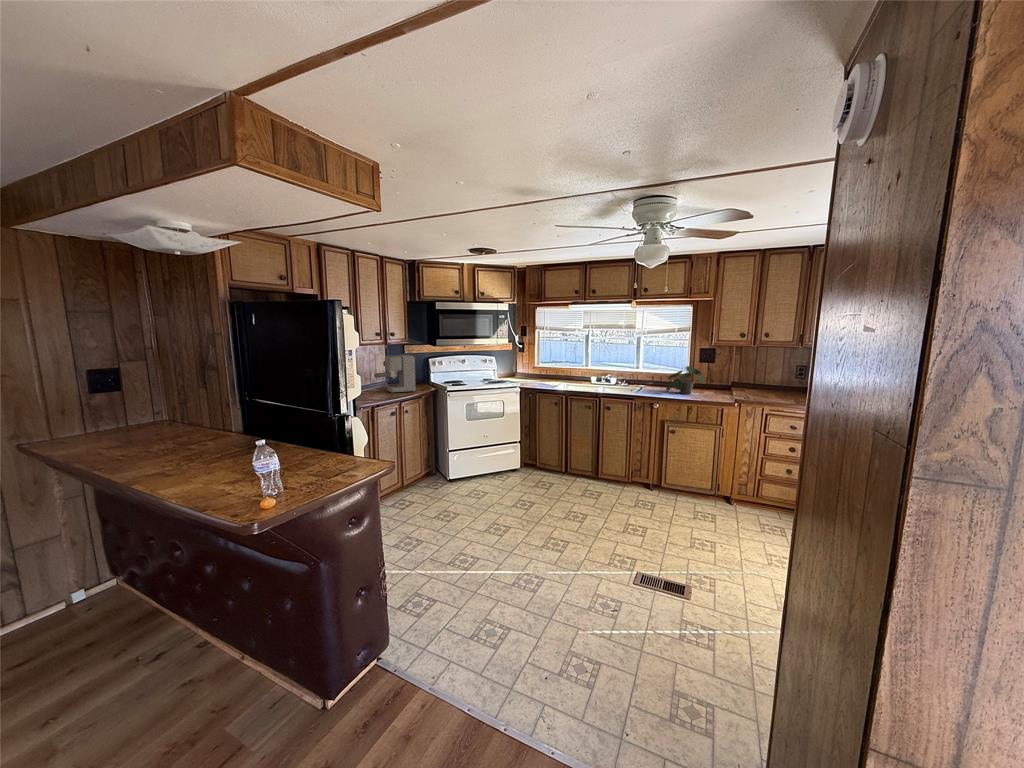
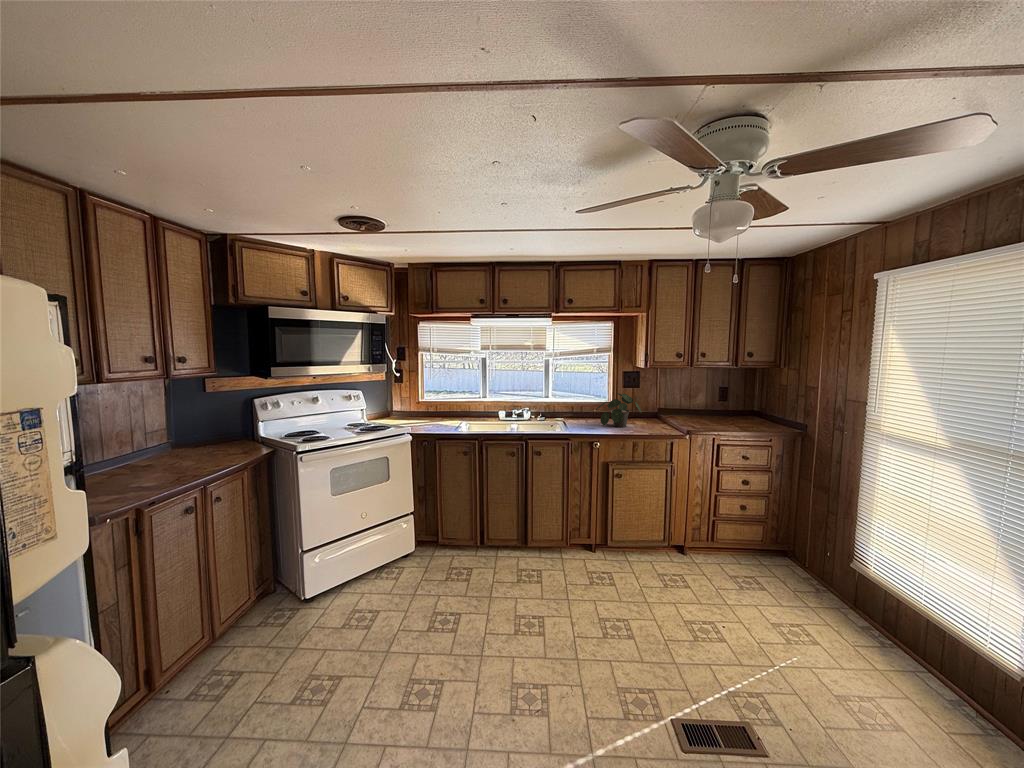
coffee maker: present [374,355,416,393] -> none [134,395,233,469]

